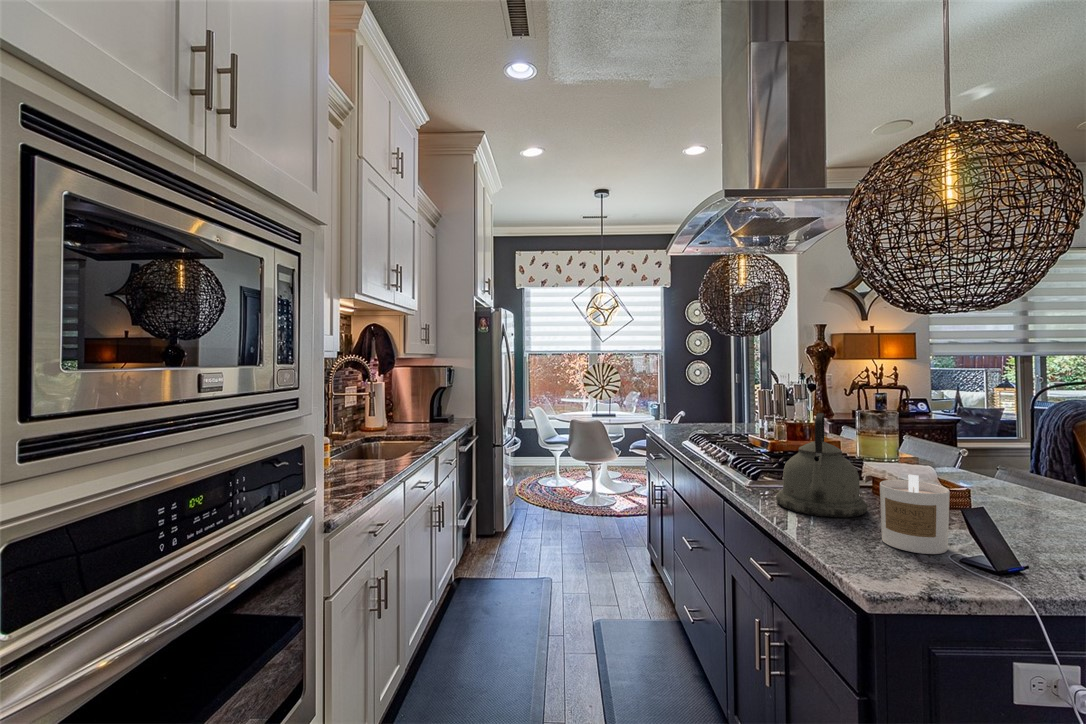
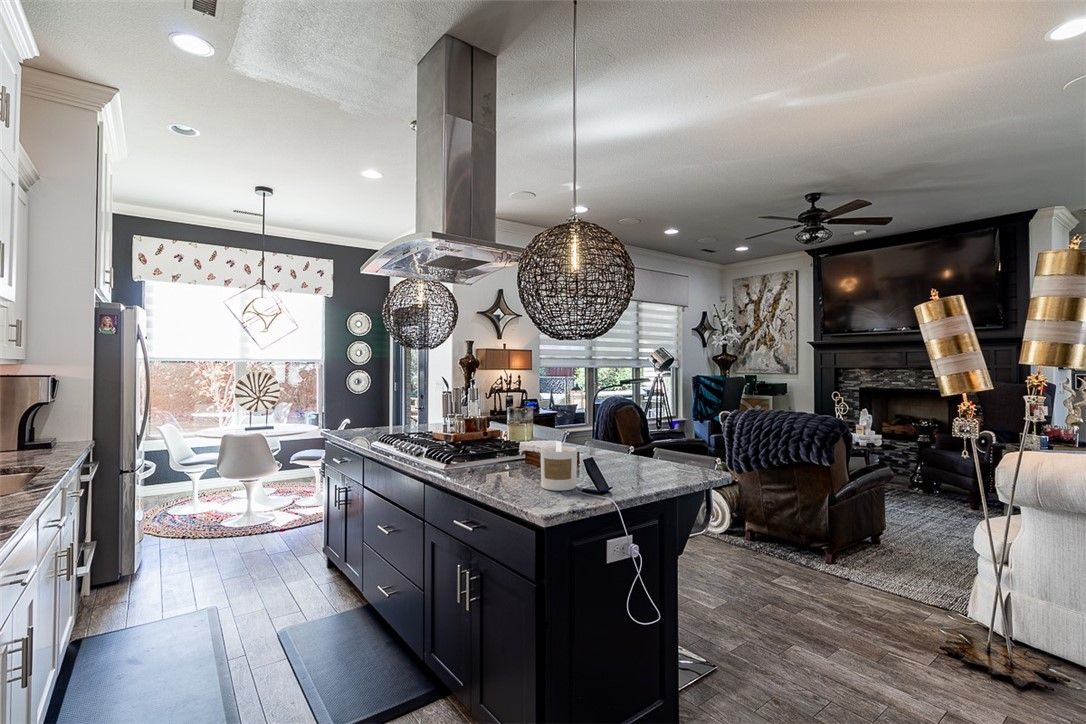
kettle: present [776,413,868,518] -> none [469,407,528,480]

